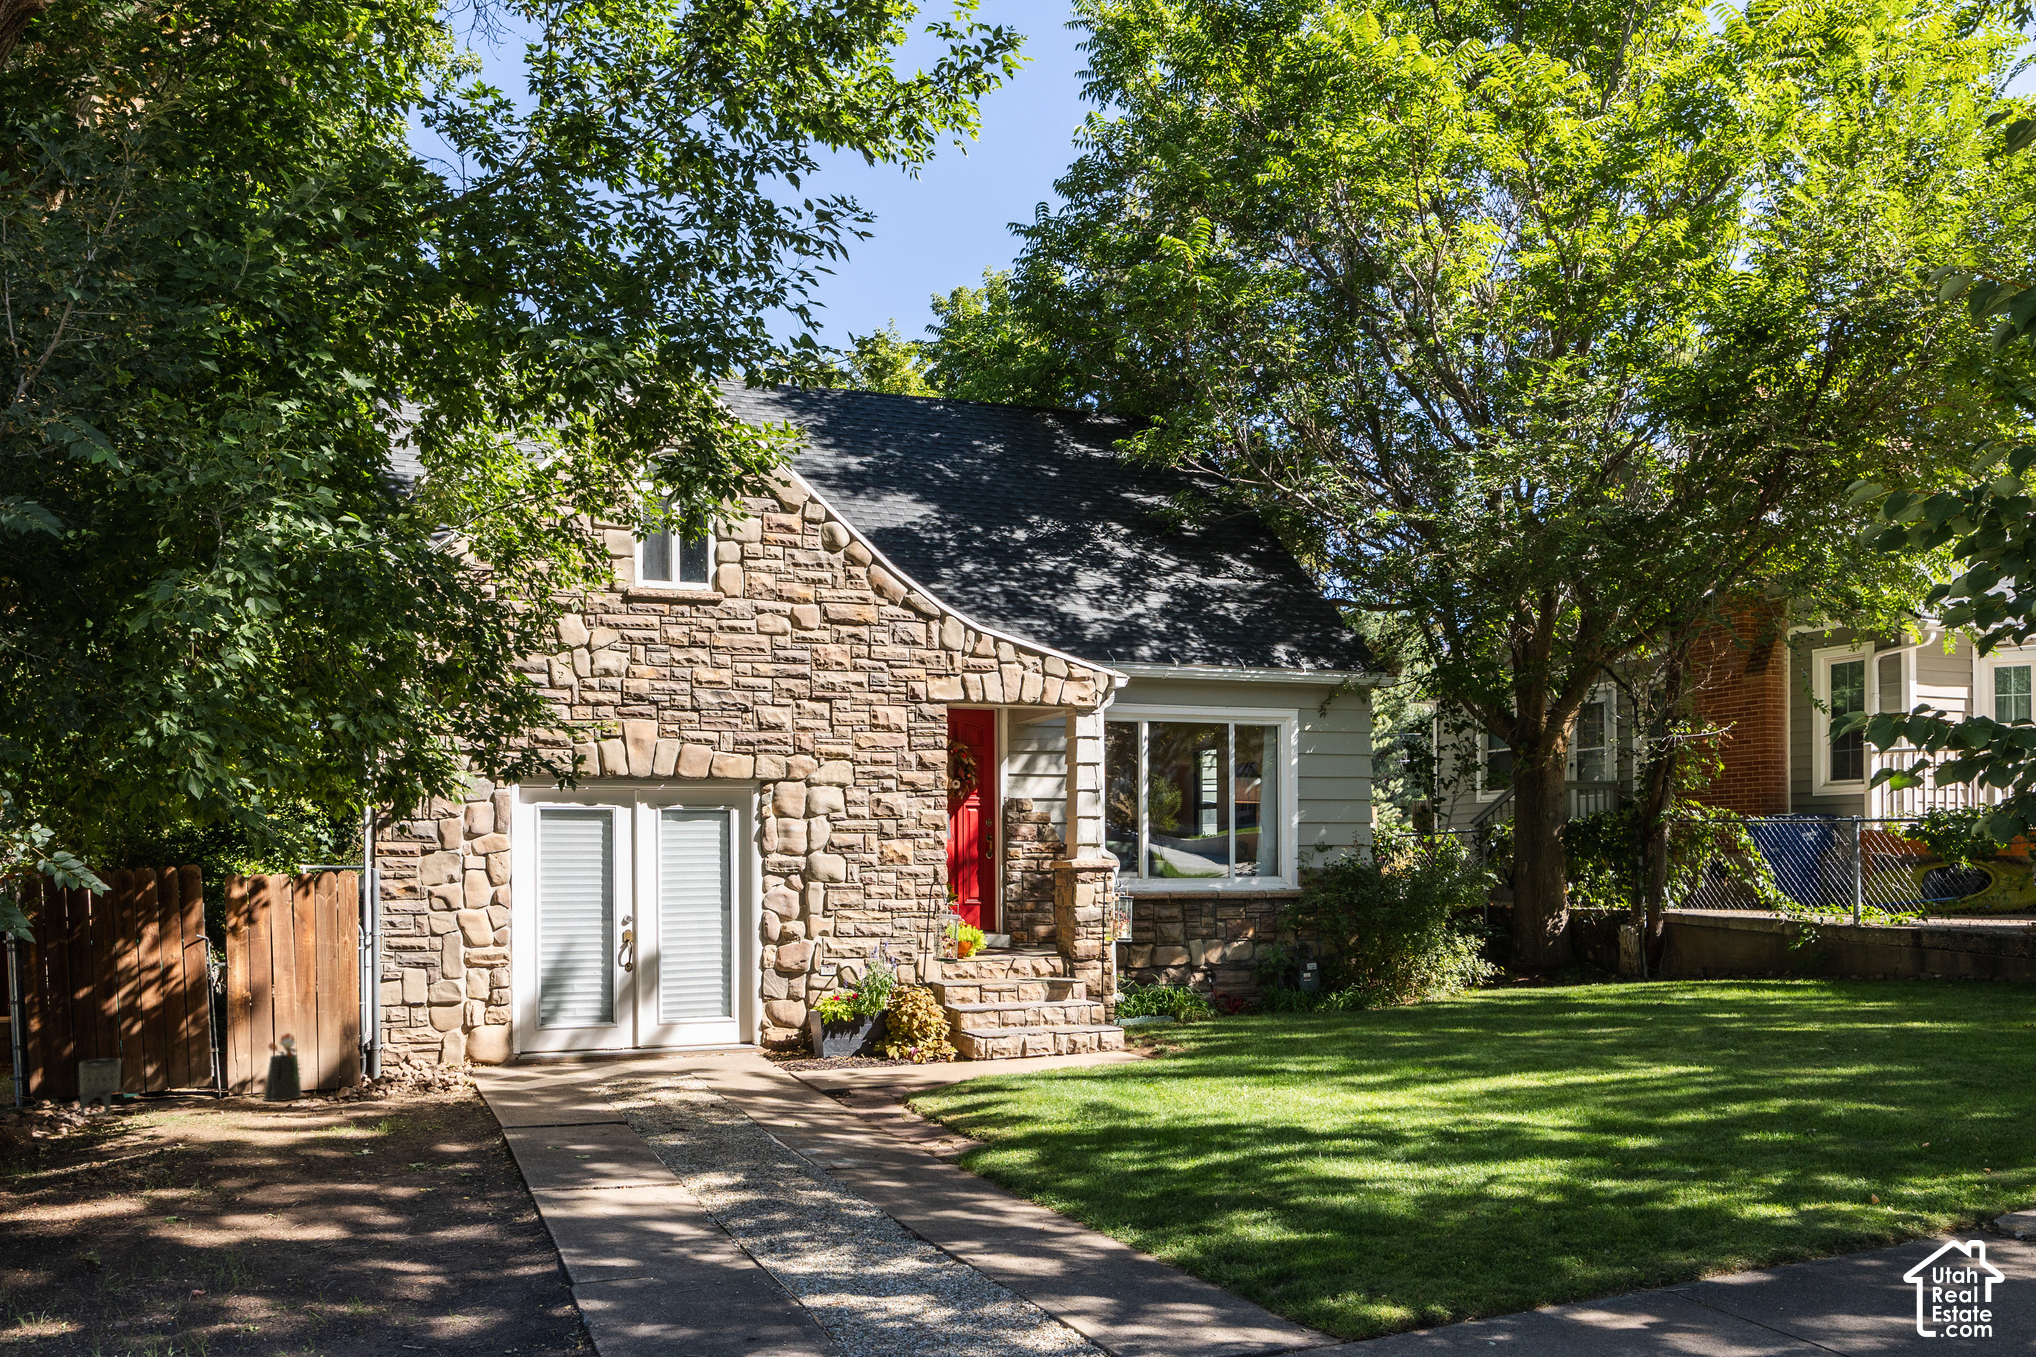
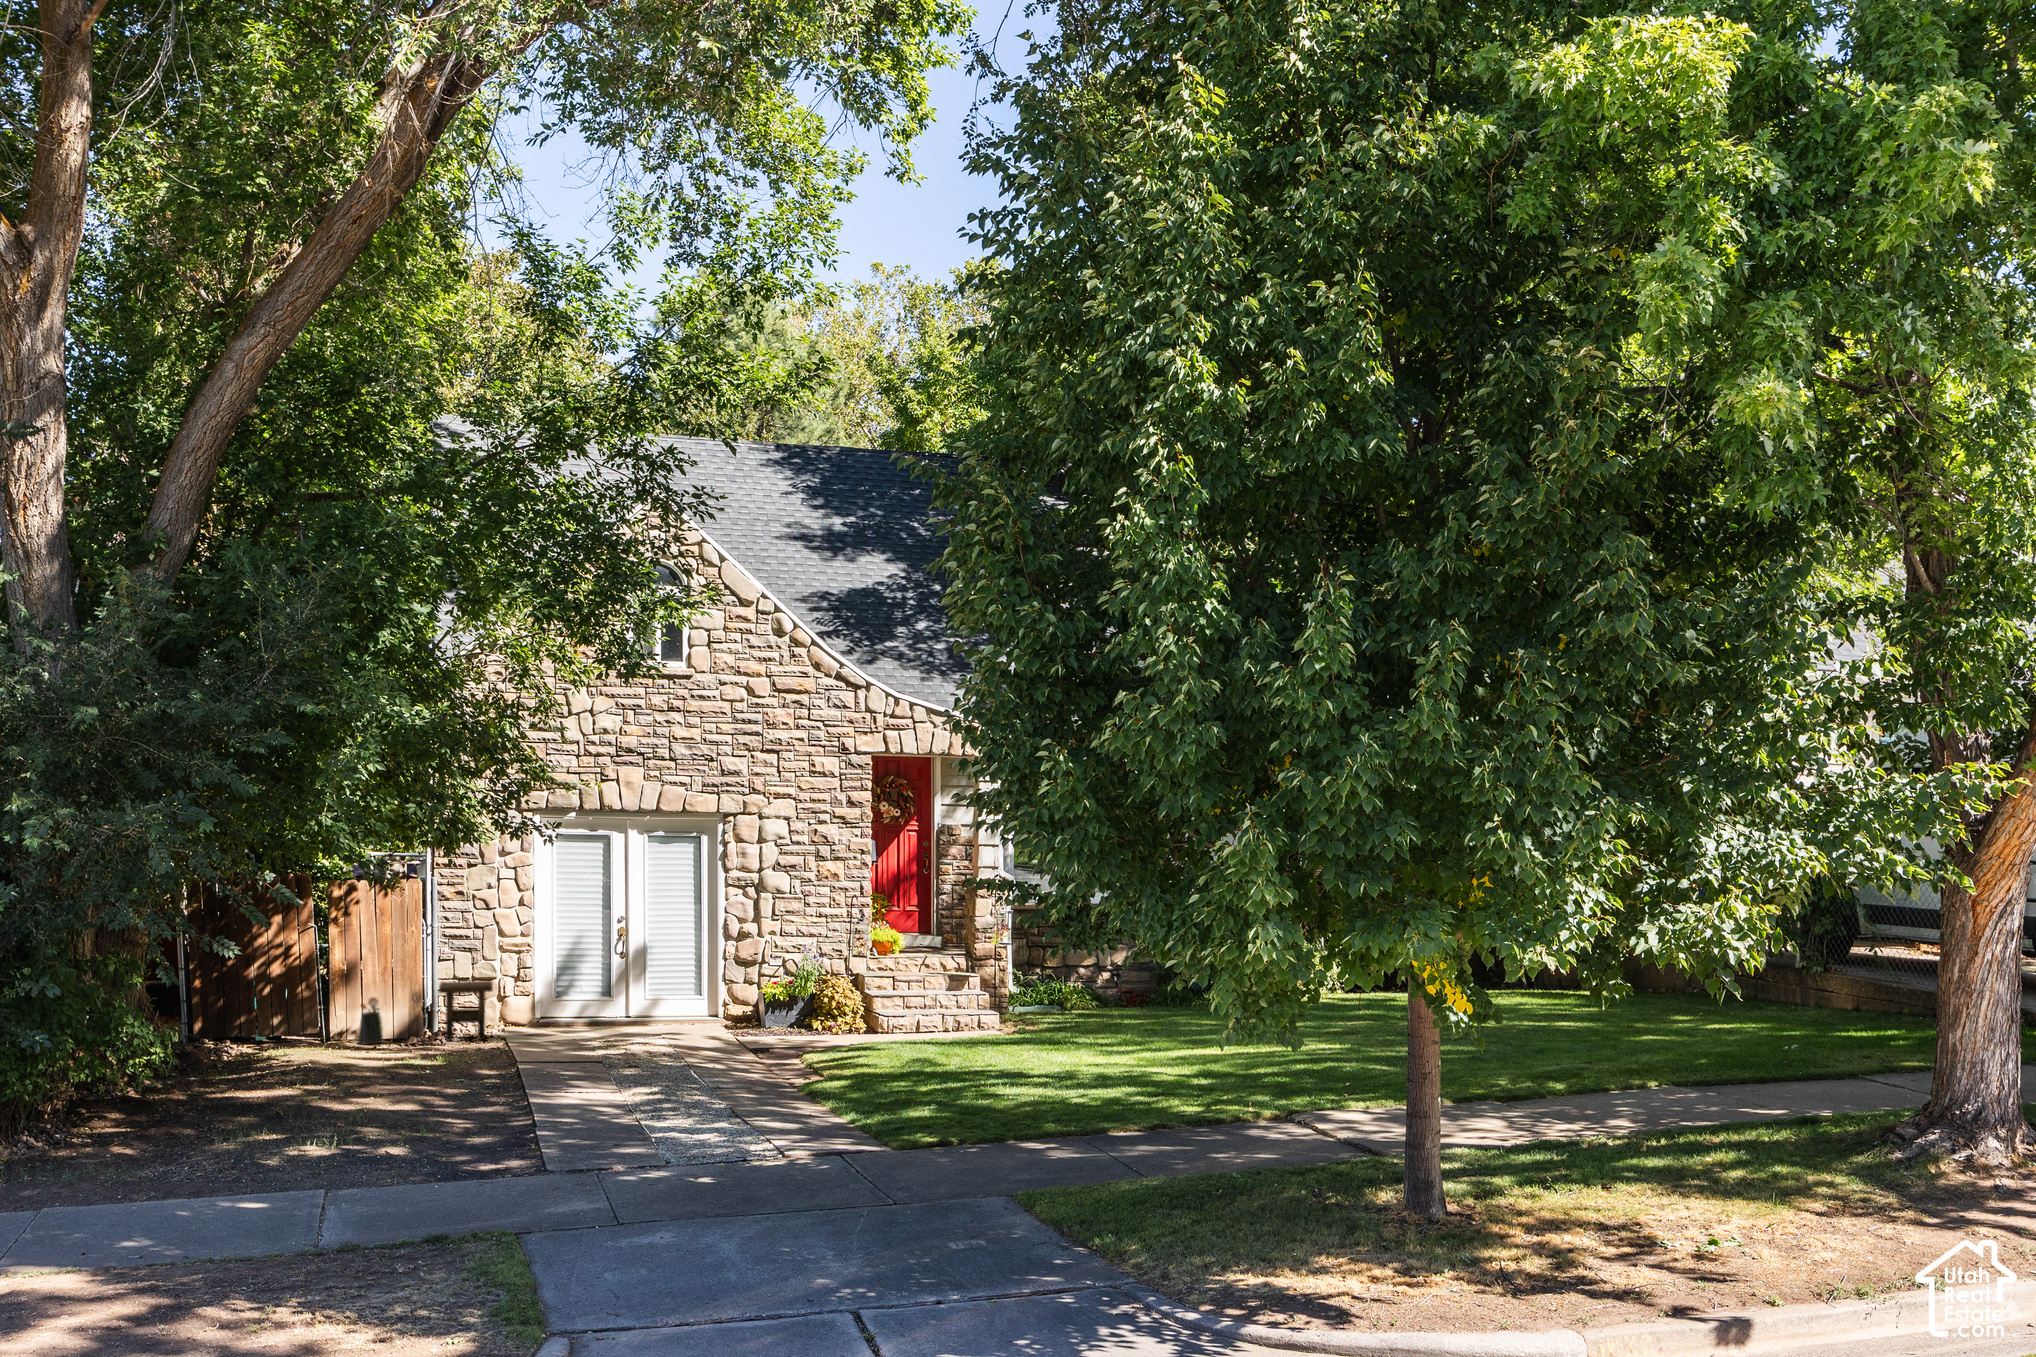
side table: none [381,1006,458,1092] -> present [439,981,493,1041]
planter: present [80,1059,121,1116] -> none [234,1011,261,1050]

